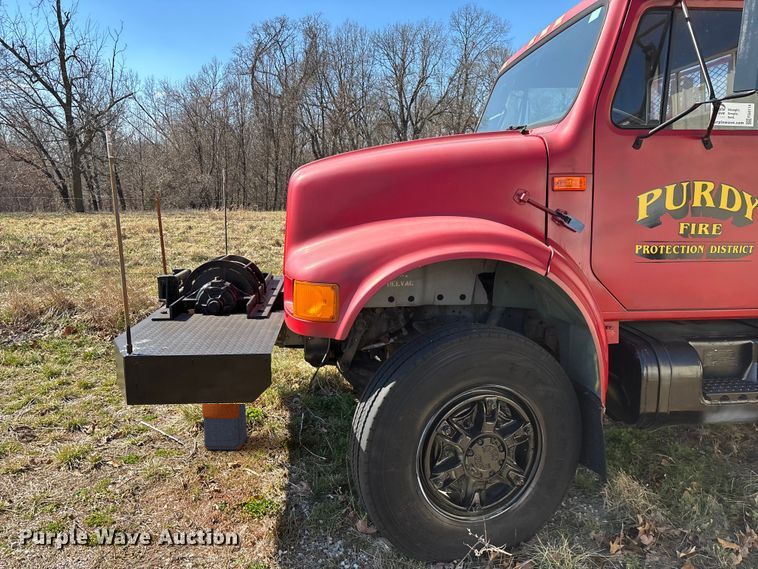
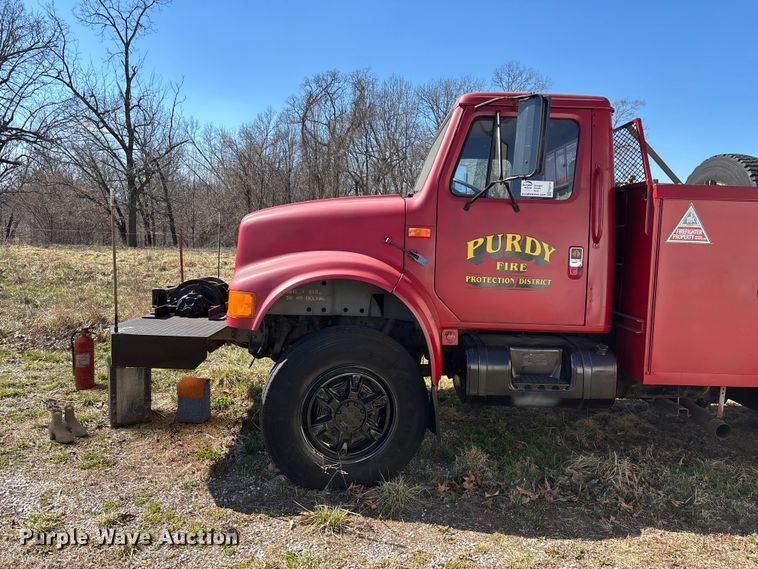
fire extinguisher: none [38,323,77,406] -> present [70,326,97,389]
storage box: none [99,361,169,467] -> present [108,357,151,427]
boots: none [25,445,83,503] -> present [49,406,87,443]

